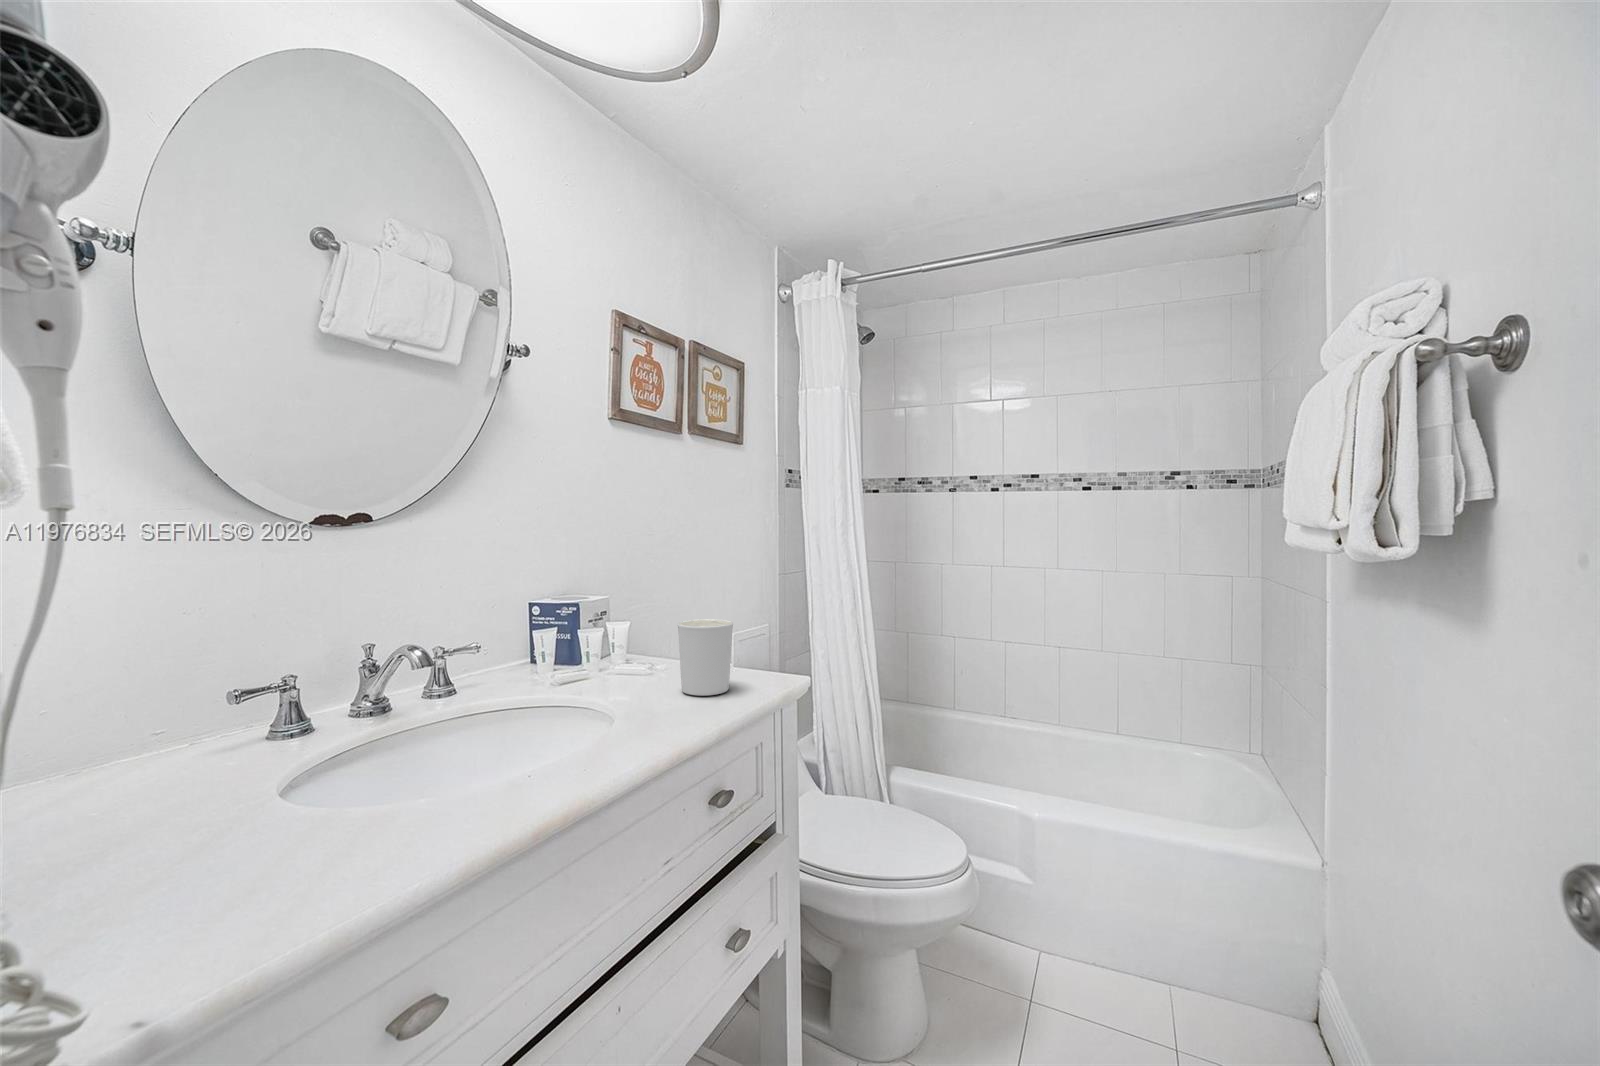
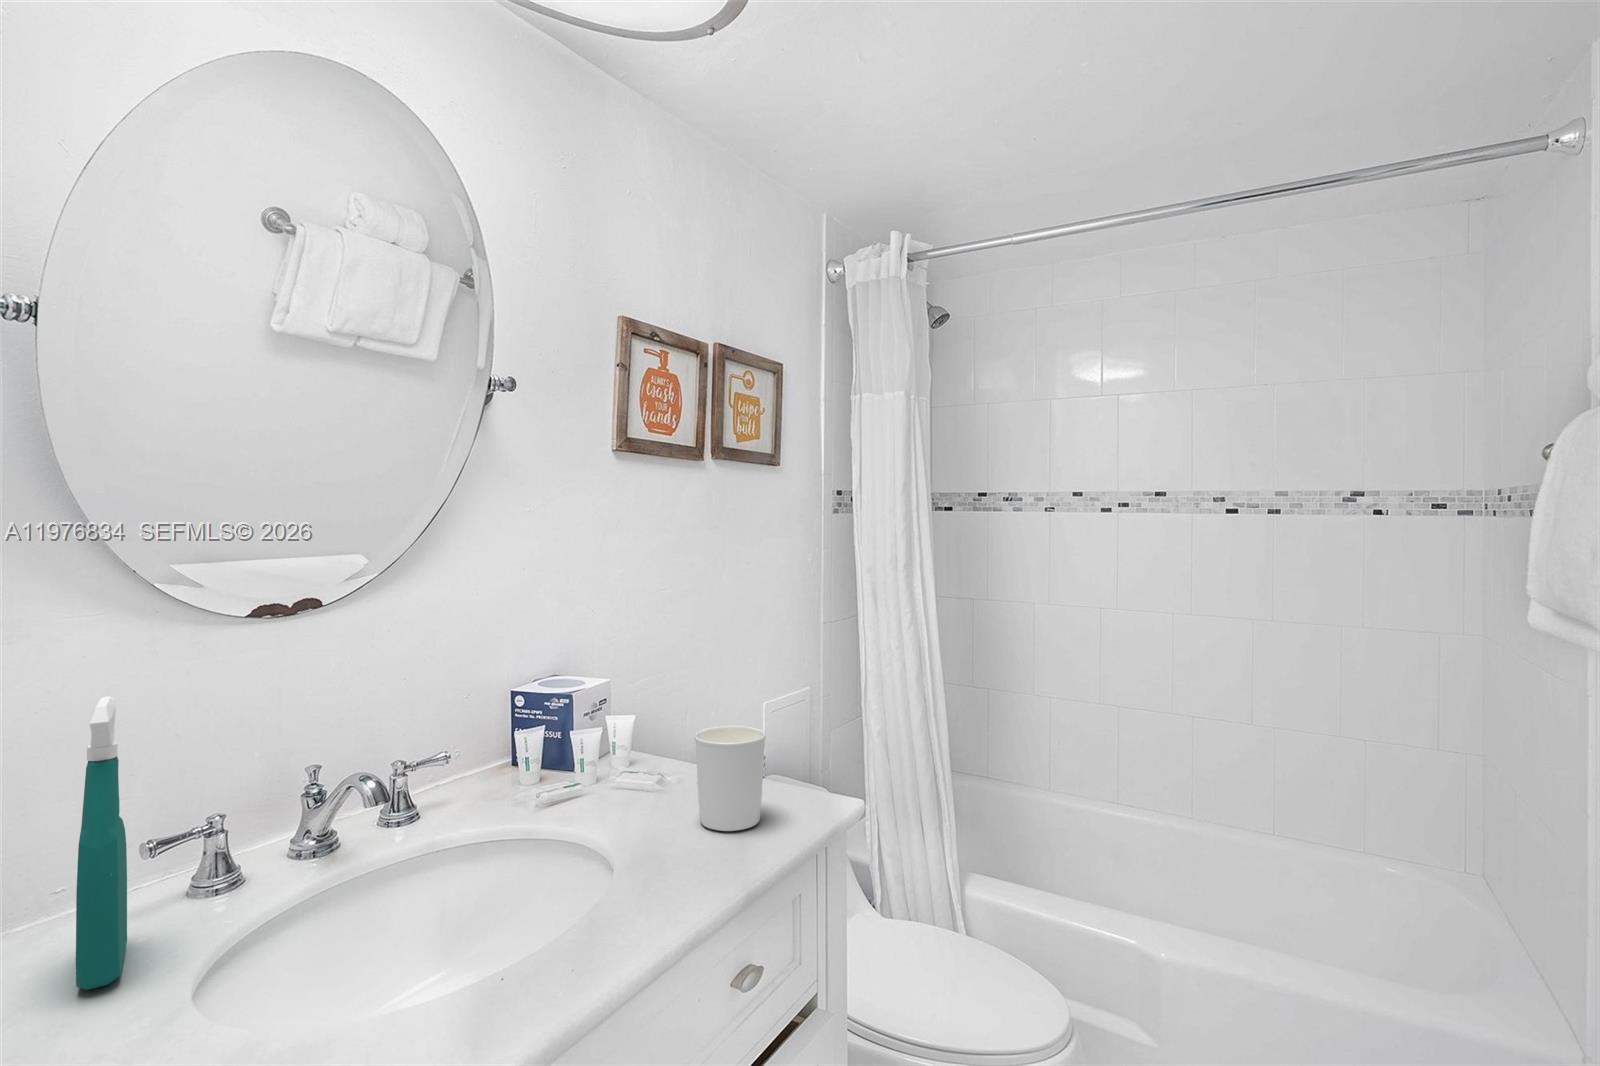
spray bottle: none [174,564,216,792] -> present [76,696,127,990]

